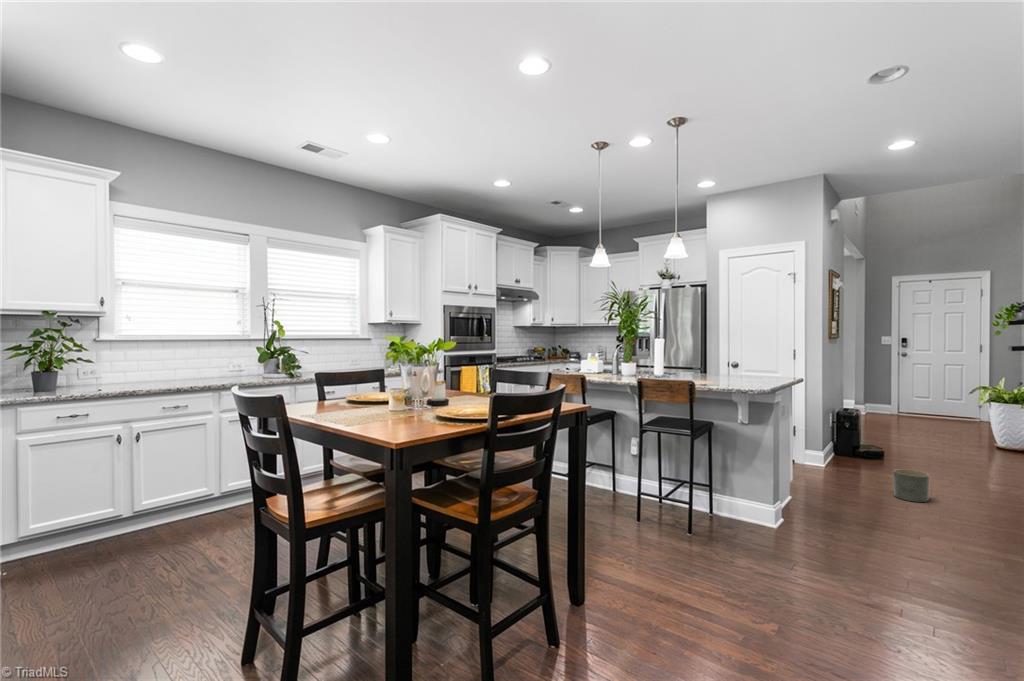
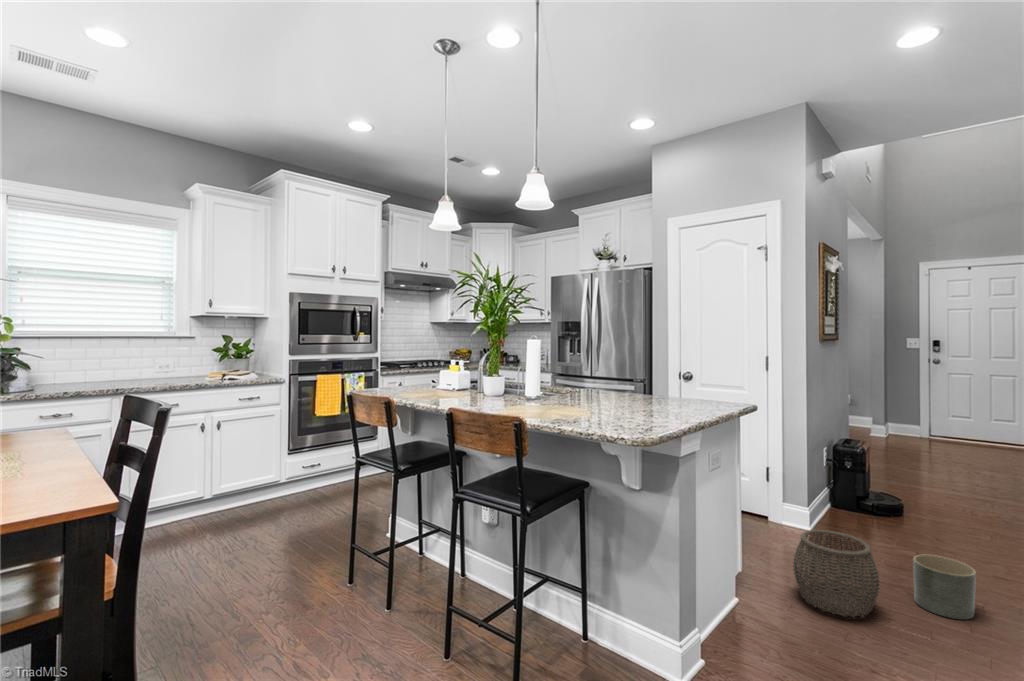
woven basket: none [822,456,875,503] -> present [793,530,880,617]

